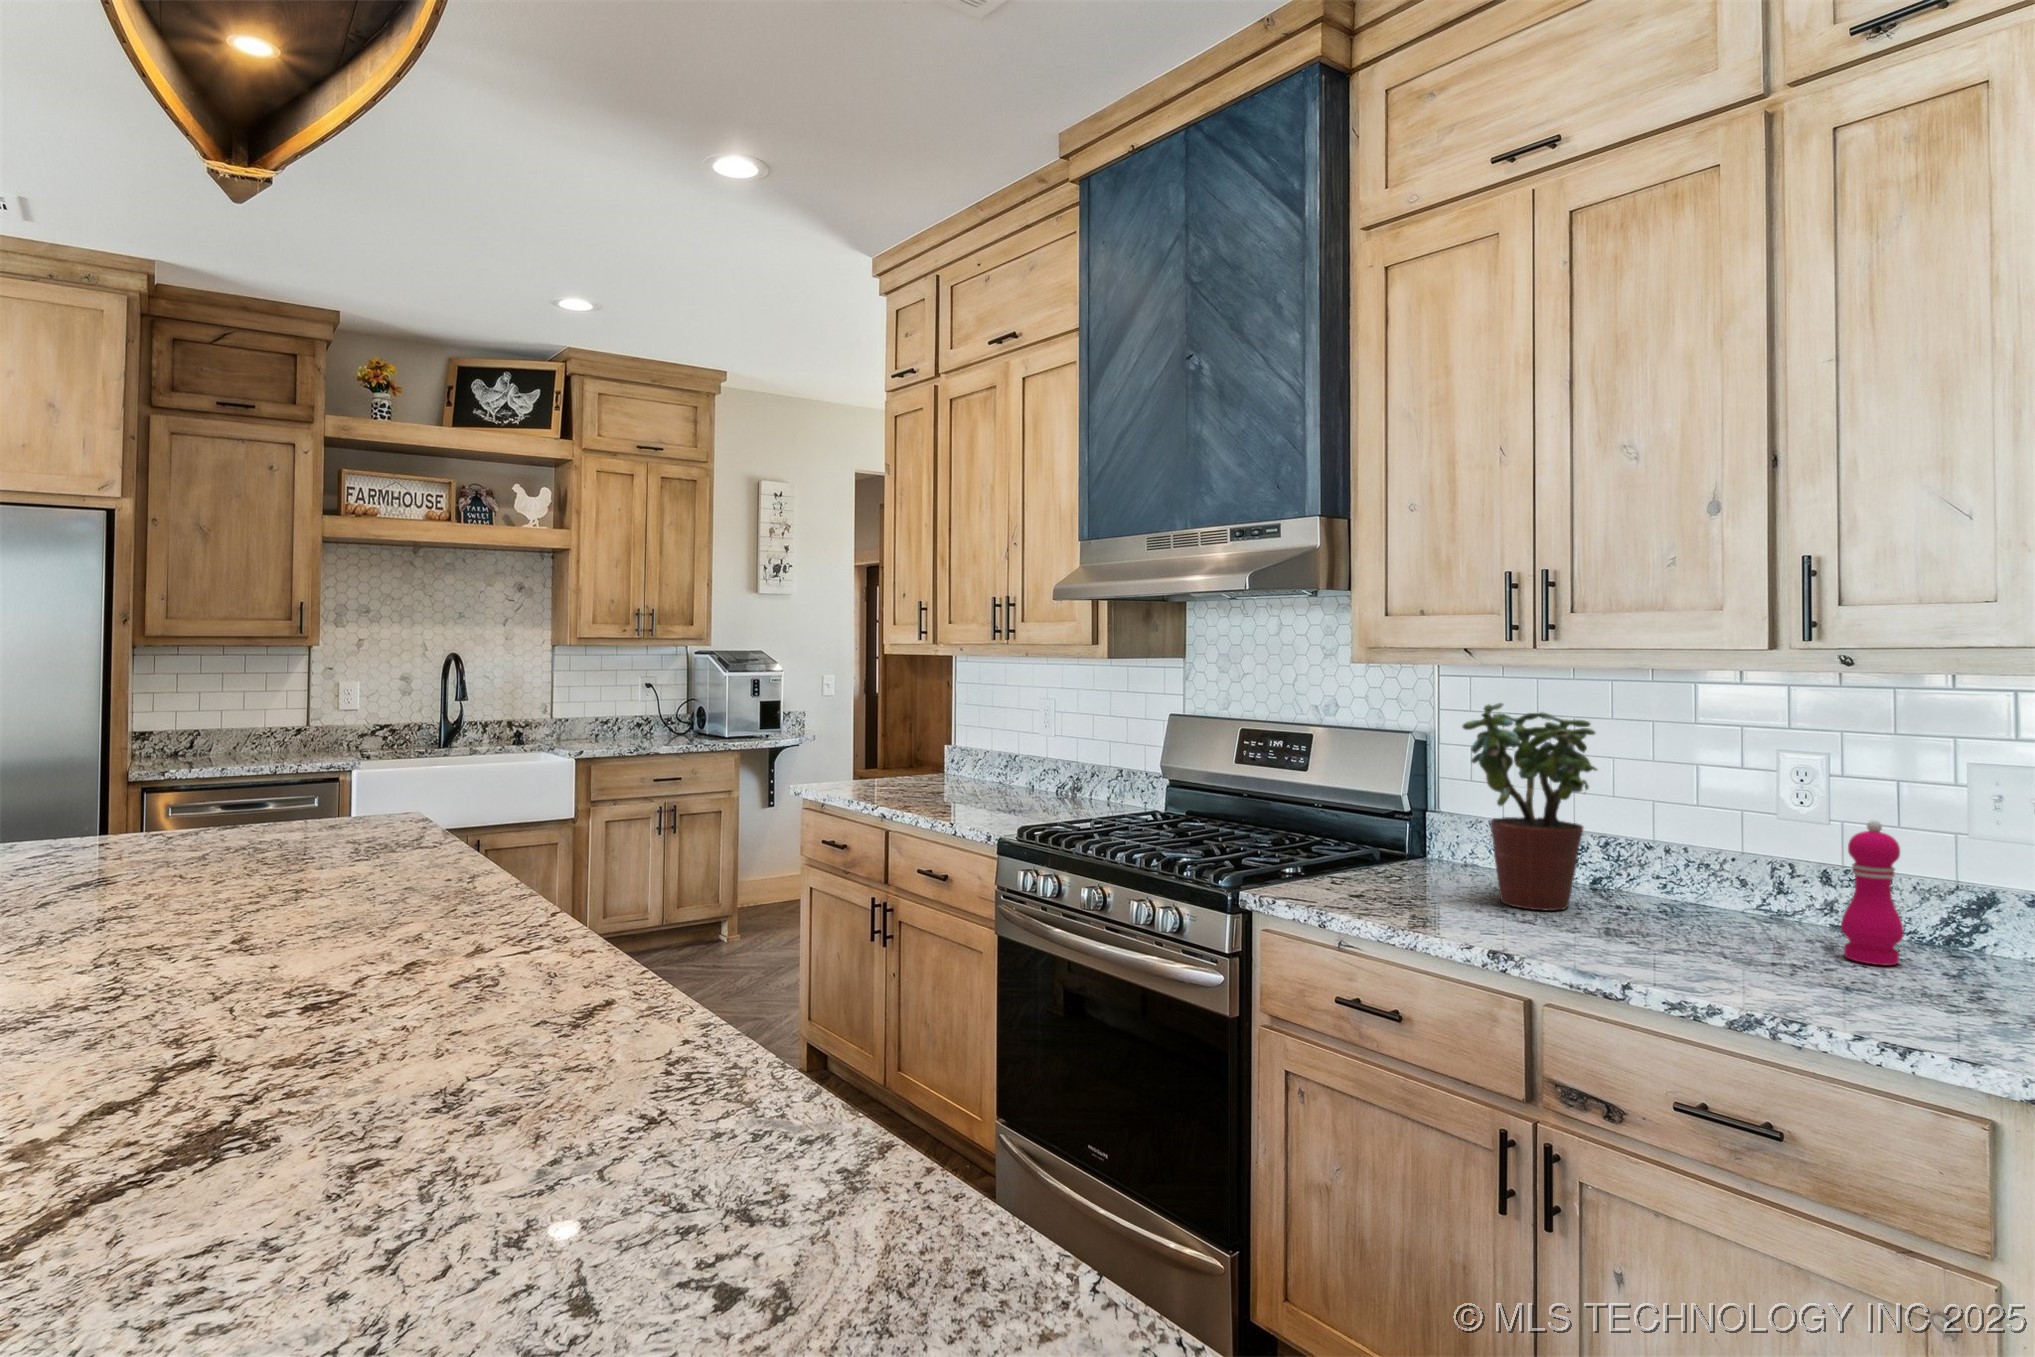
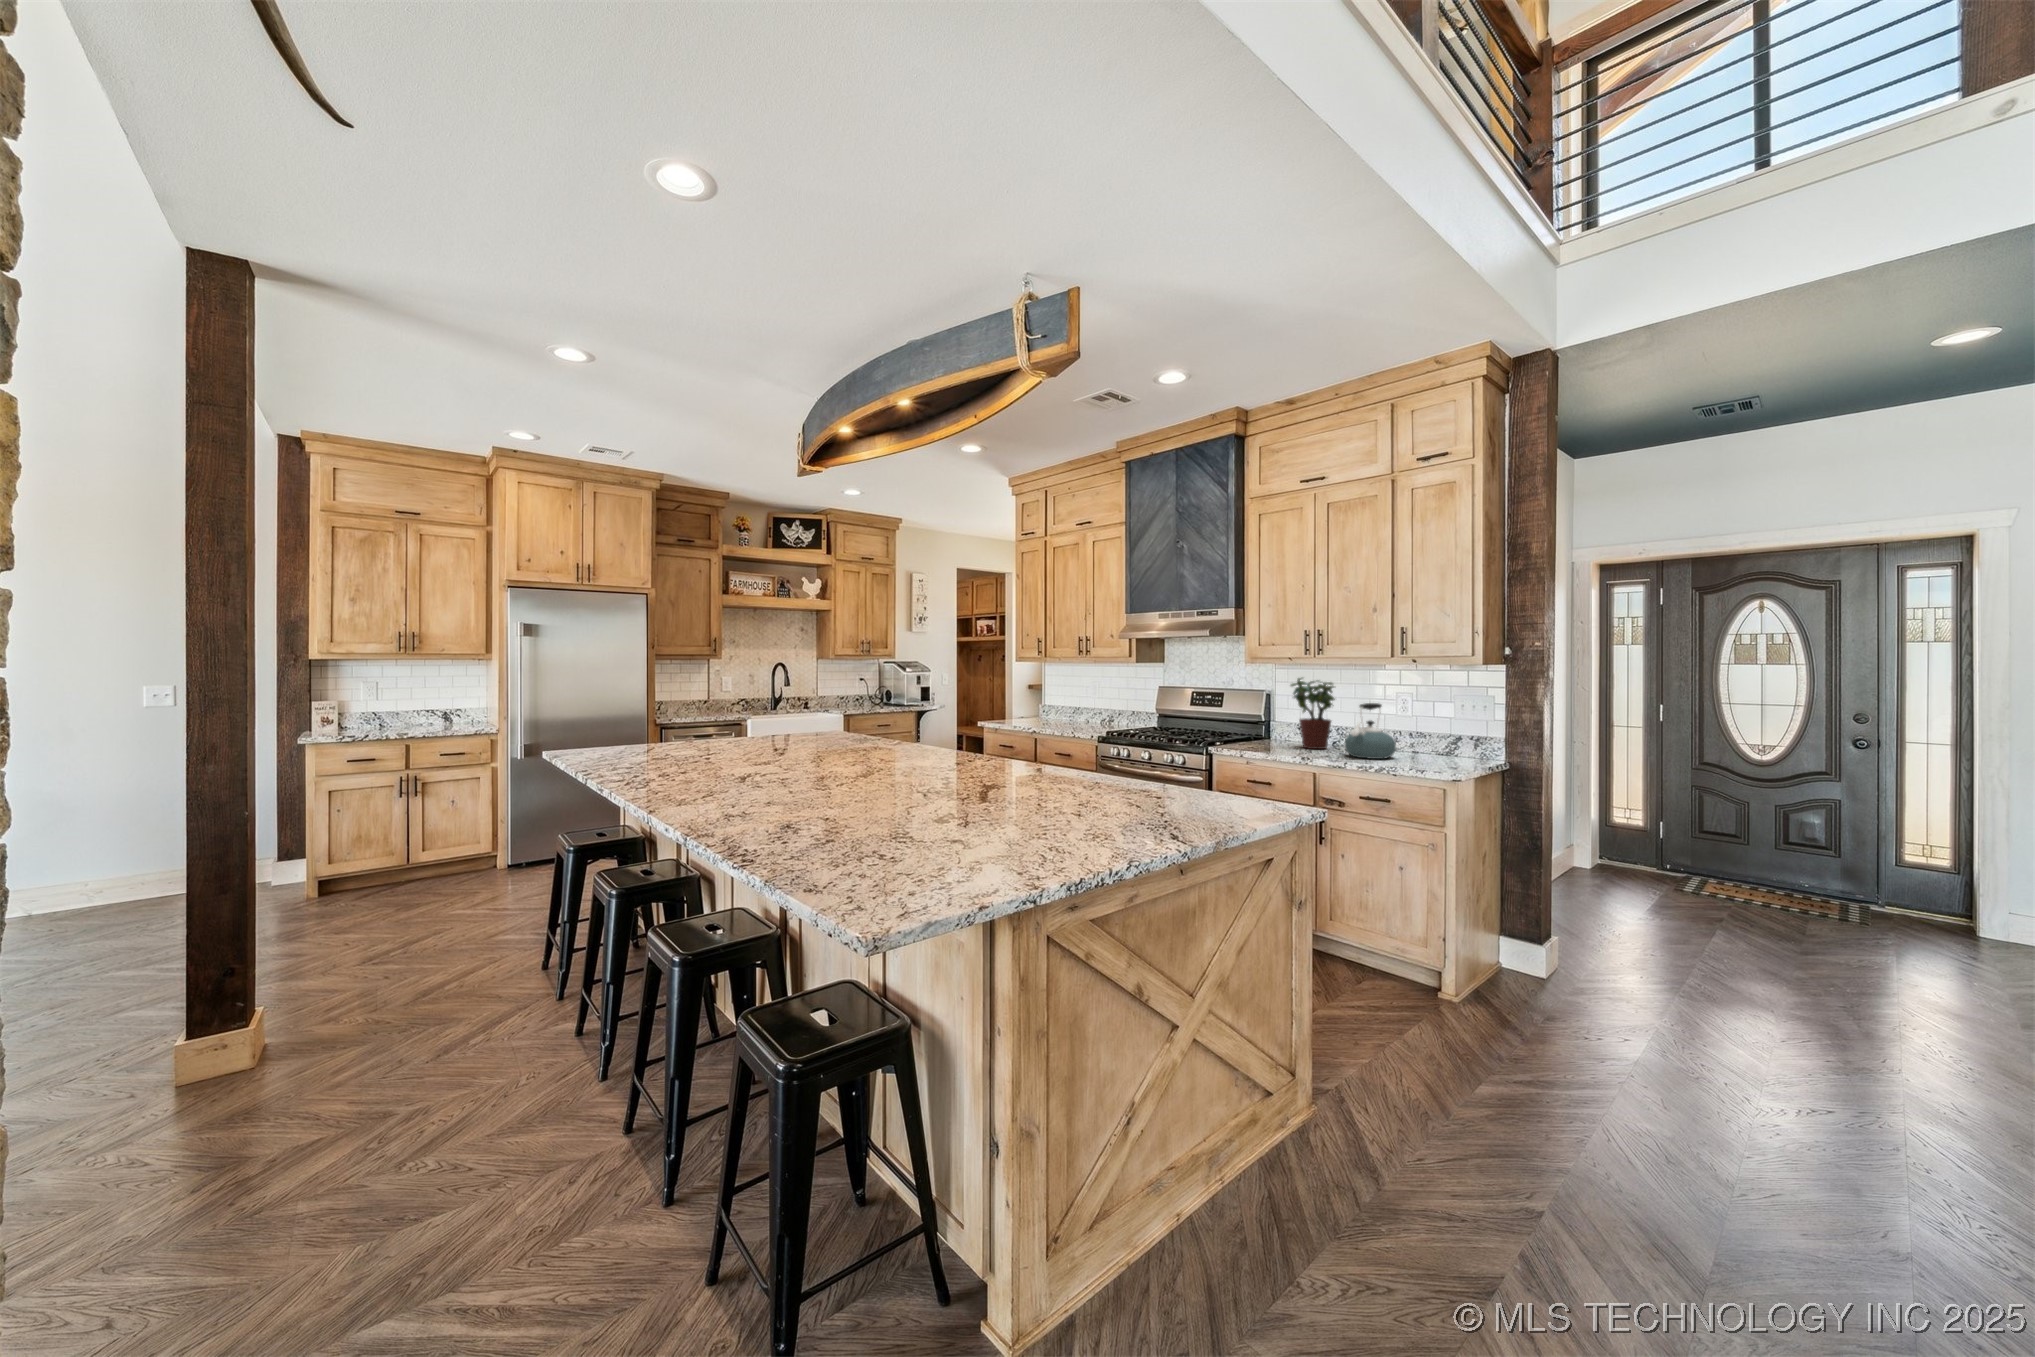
kettle: none [1622,789,1789,968] -> present [1345,703,1396,759]
pepper mill: present [1841,820,1904,965] -> none [1413,712,1431,758]

